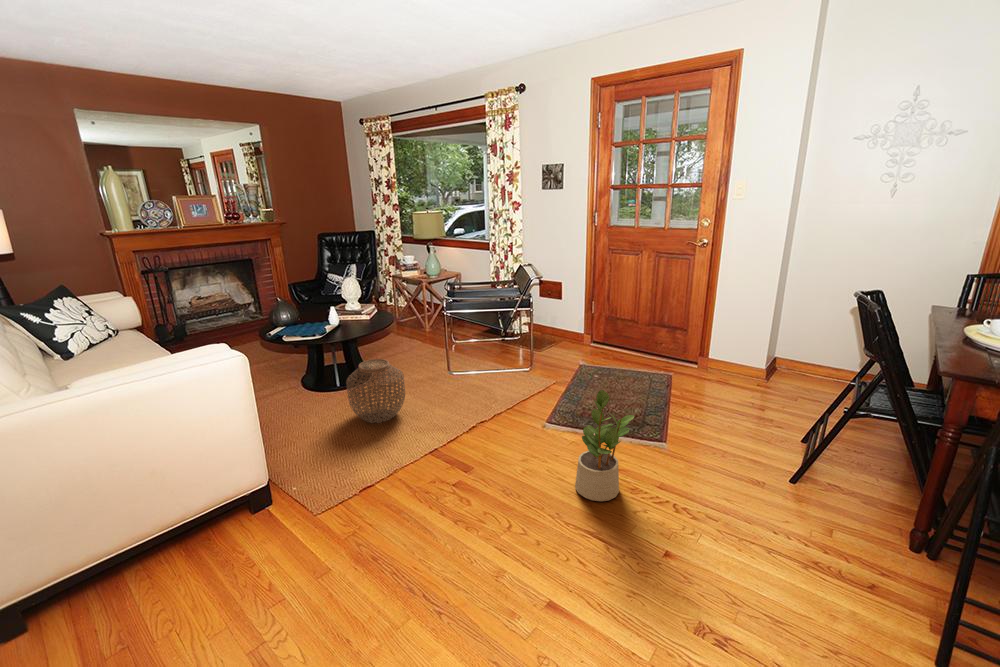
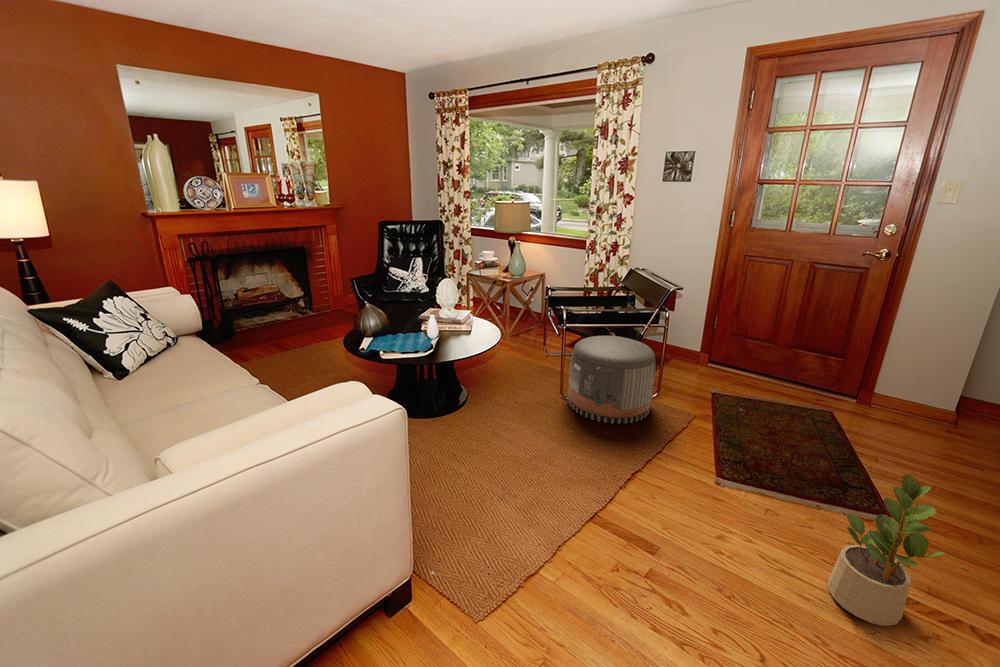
pouf: none [450,319,518,388] -> present [568,336,655,424]
woven basket: present [347,359,405,423] -> none [472,389,543,472]

